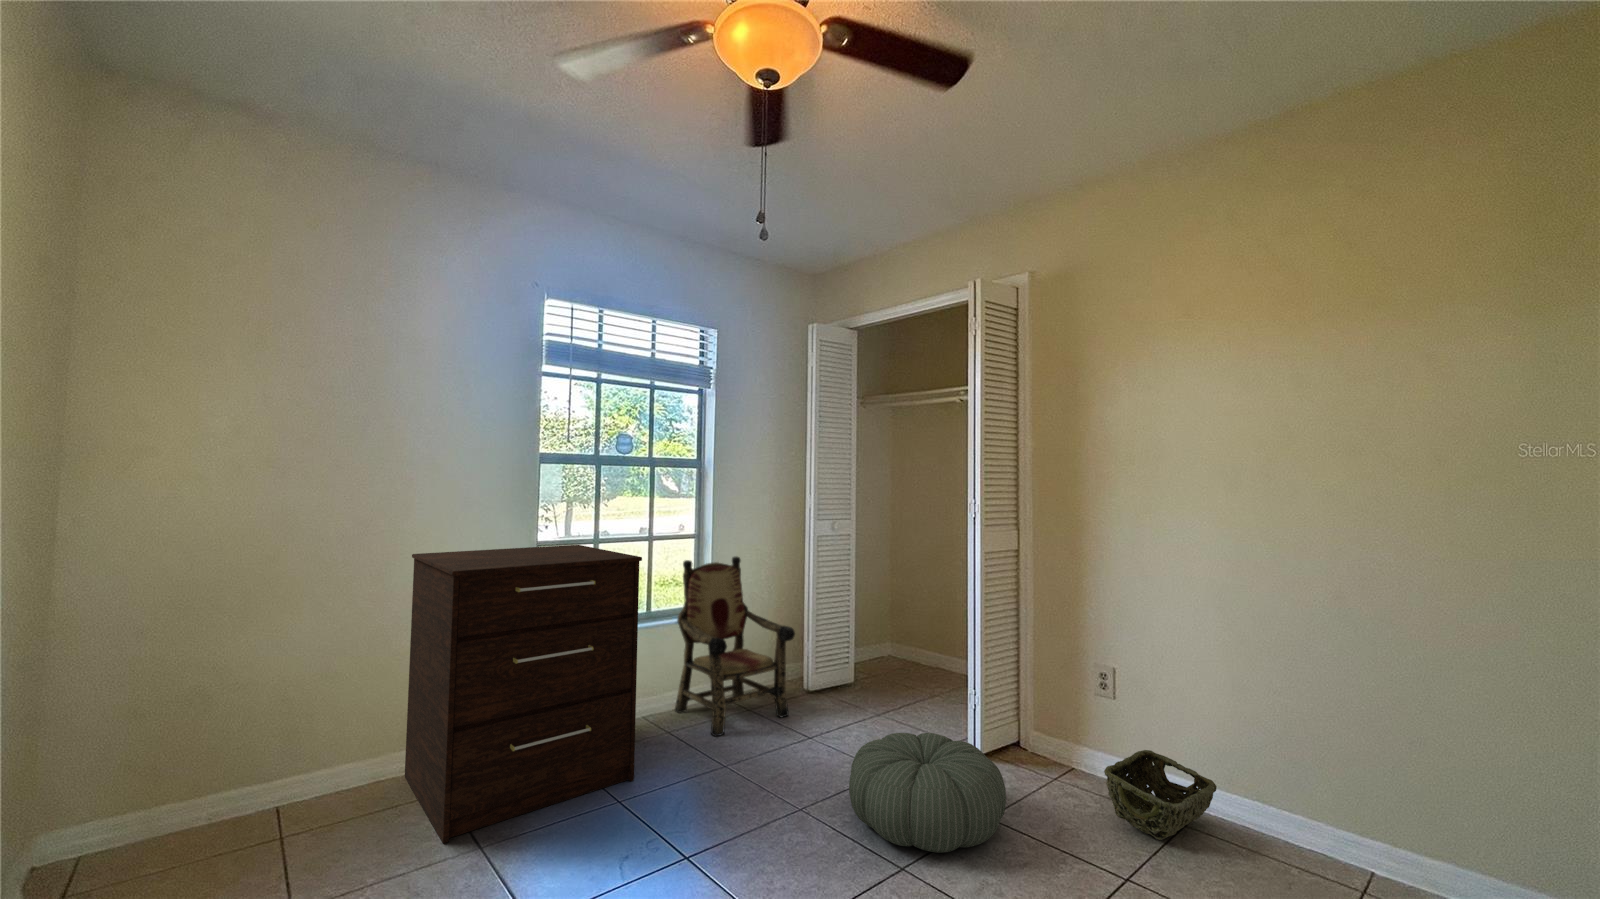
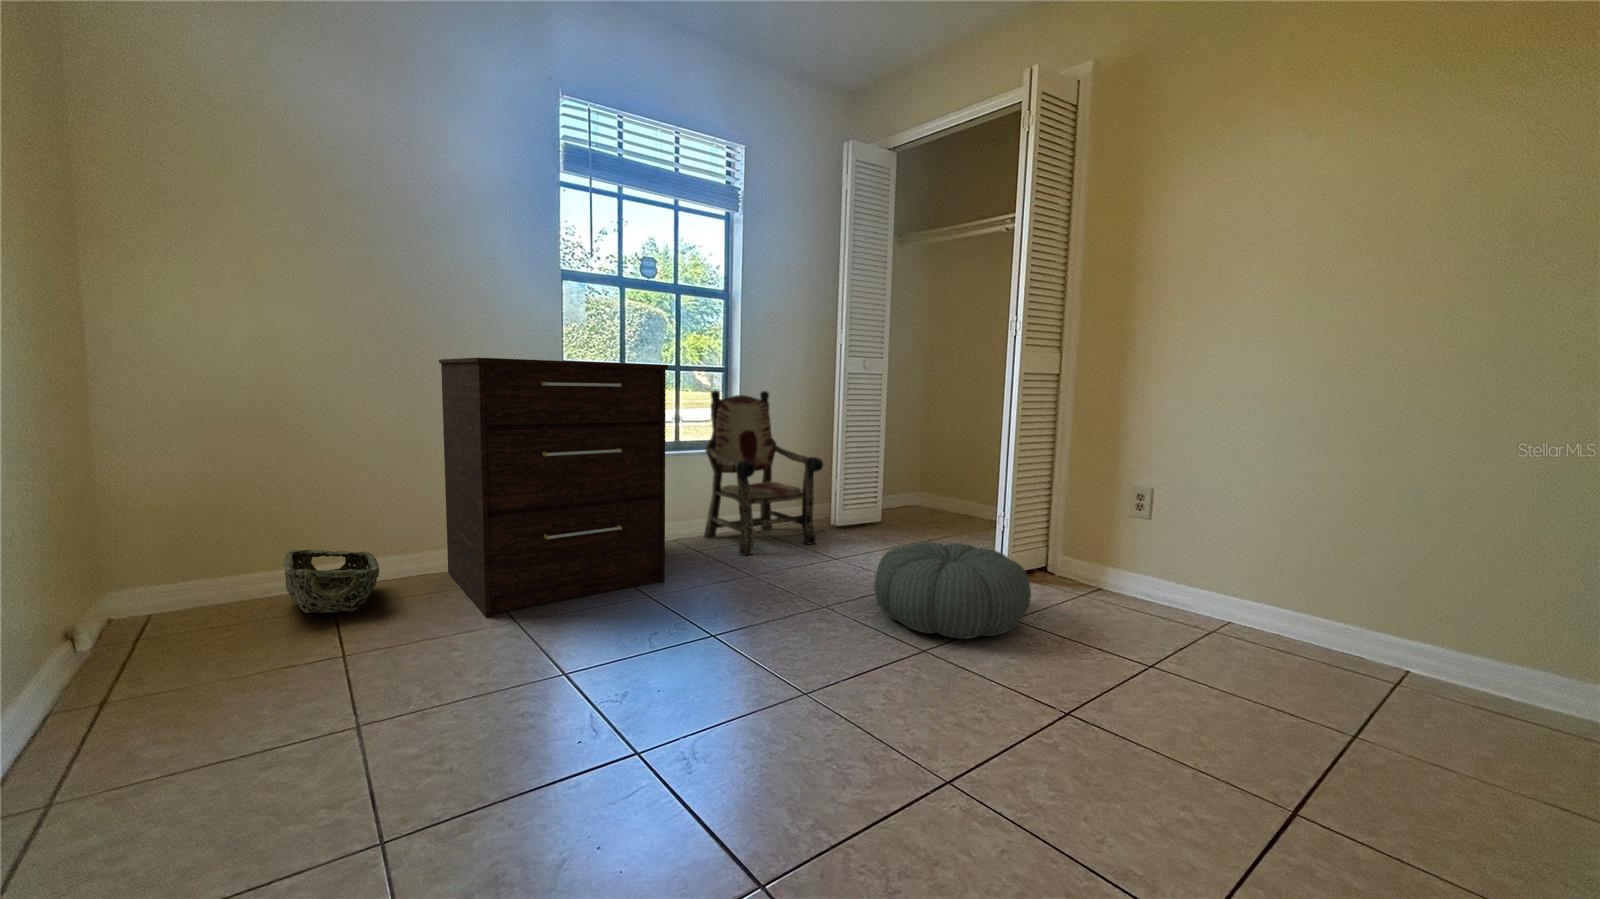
woven basket: present [1104,750,1217,840] -> present [284,550,379,613]

